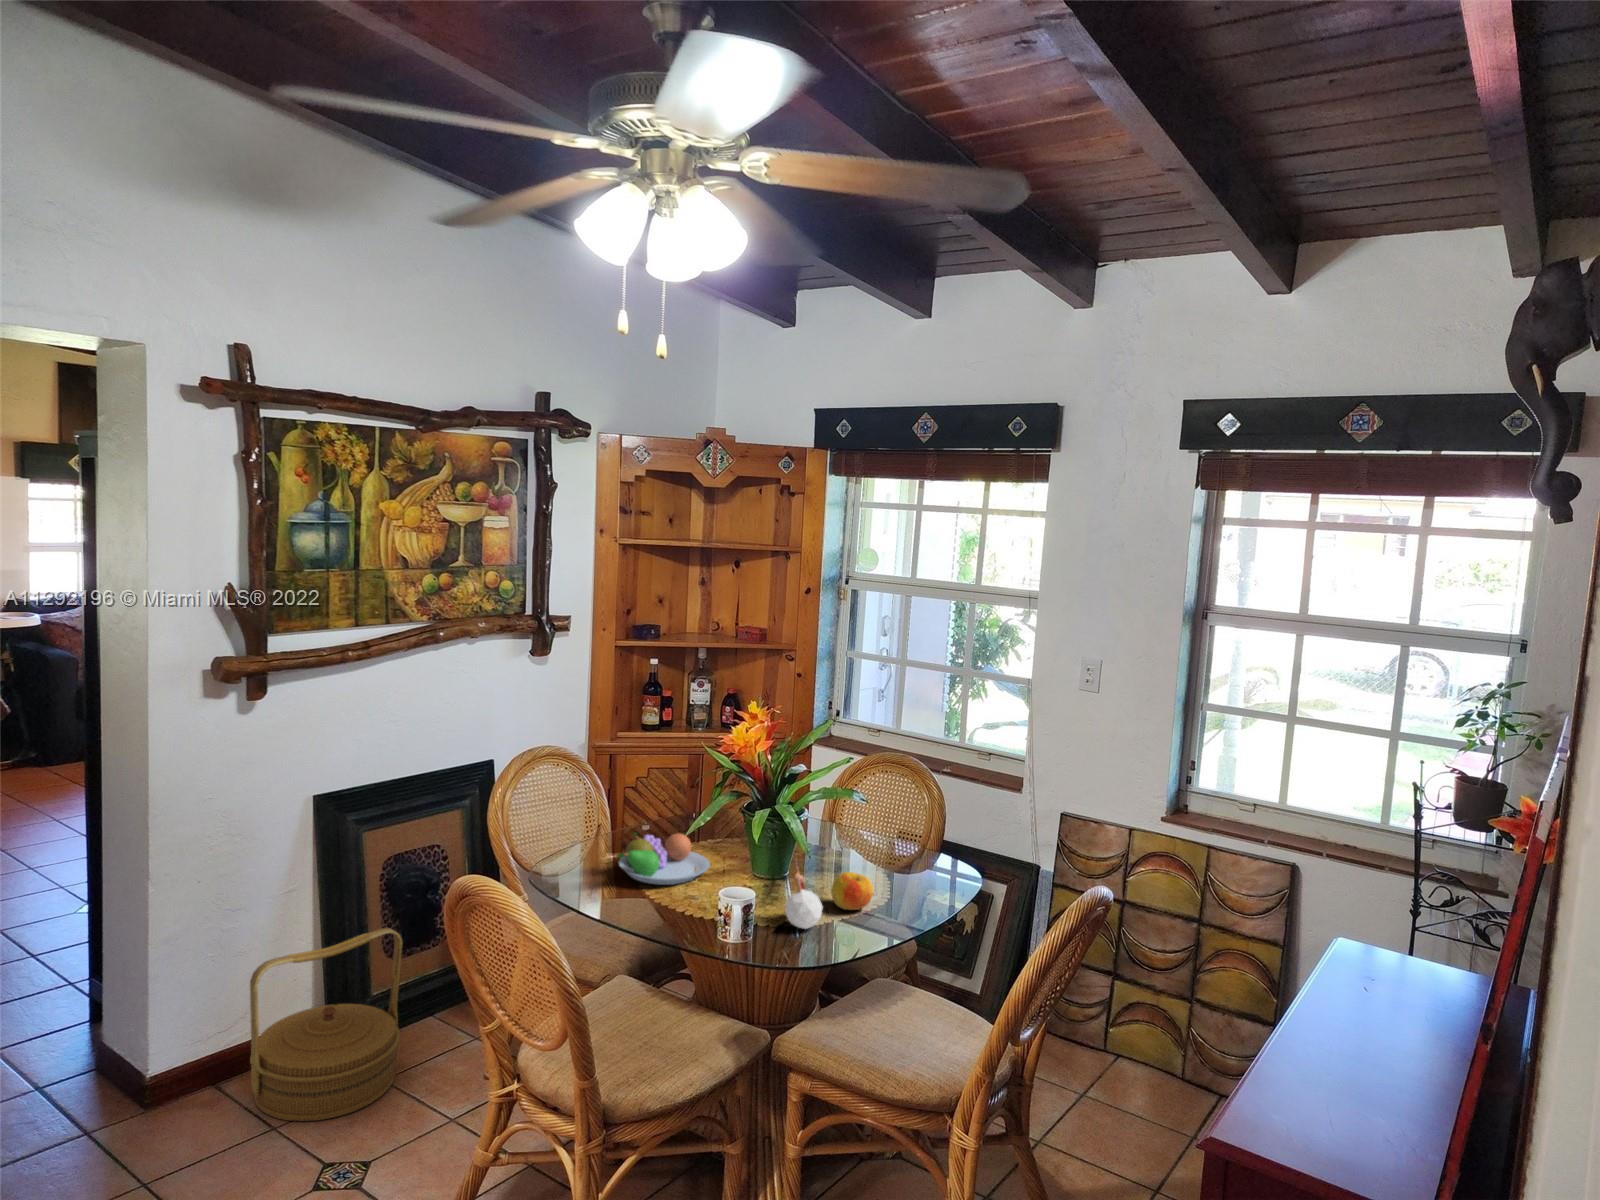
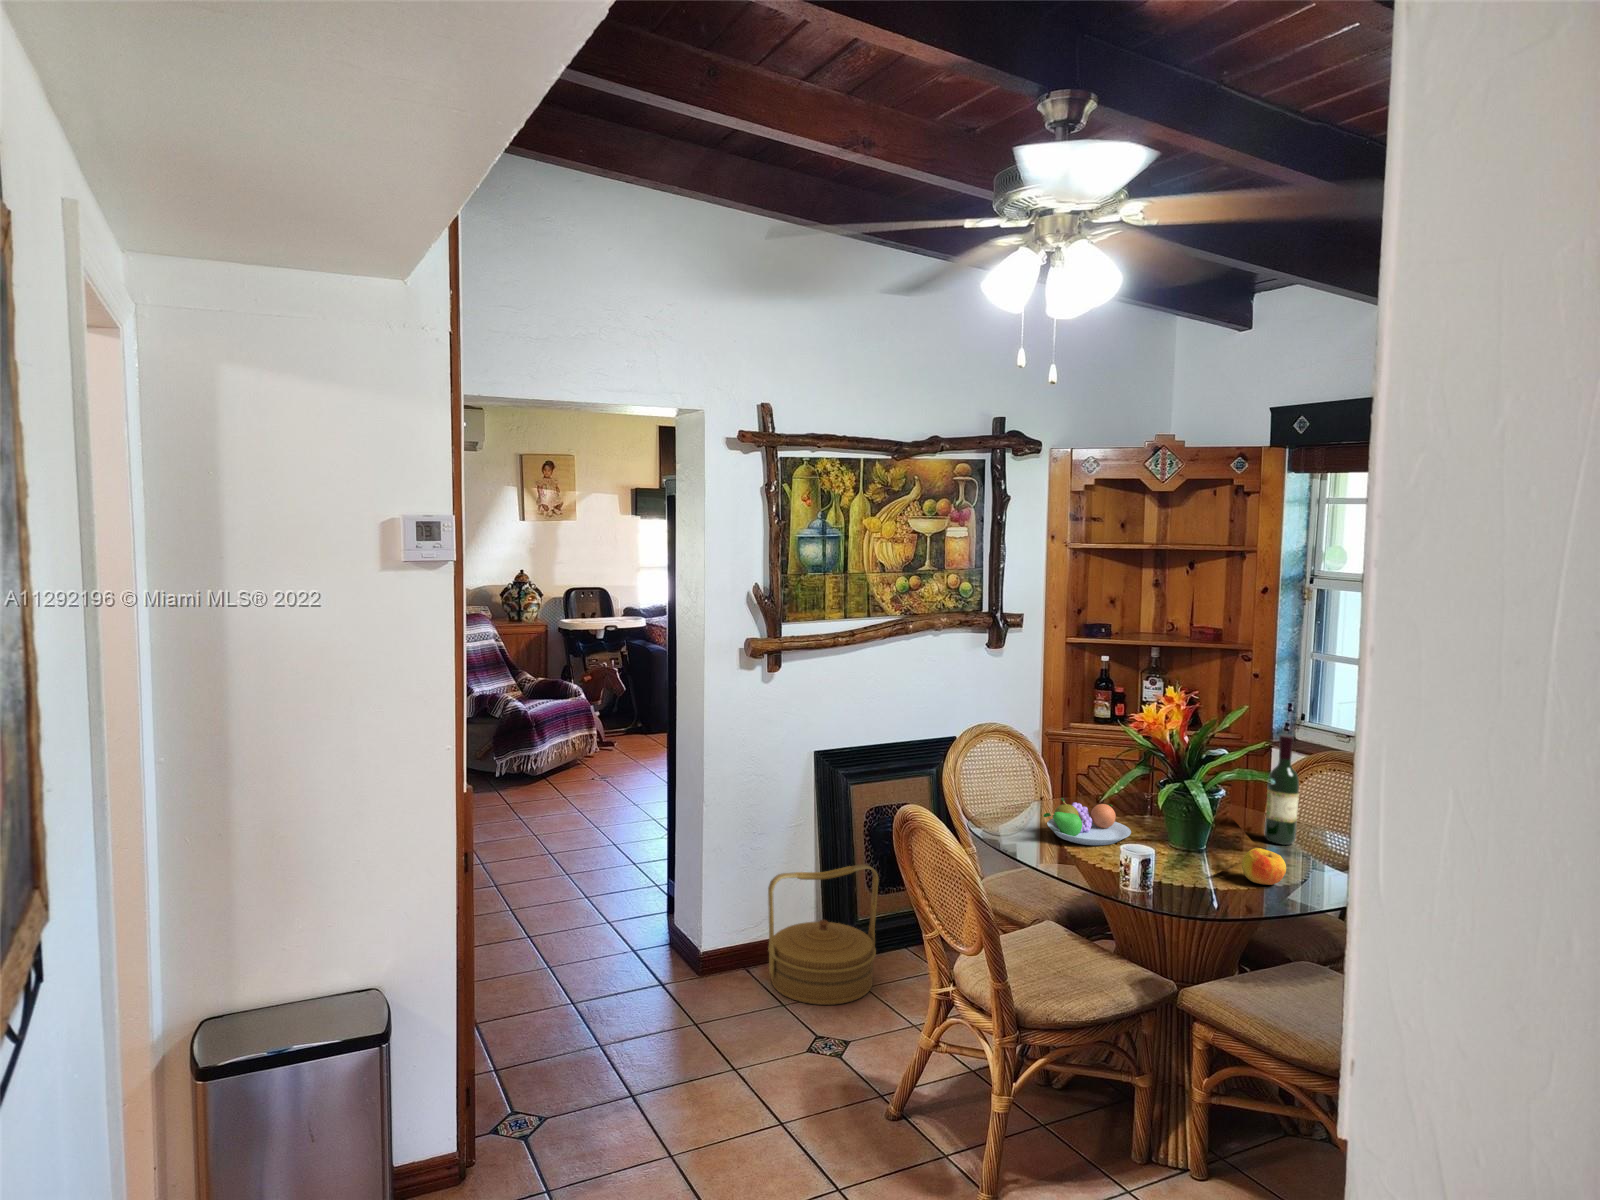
wine bottle: none [835,745,868,856] -> present [1265,735,1299,845]
candle: present [785,868,822,929] -> none [1189,828,1226,892]

